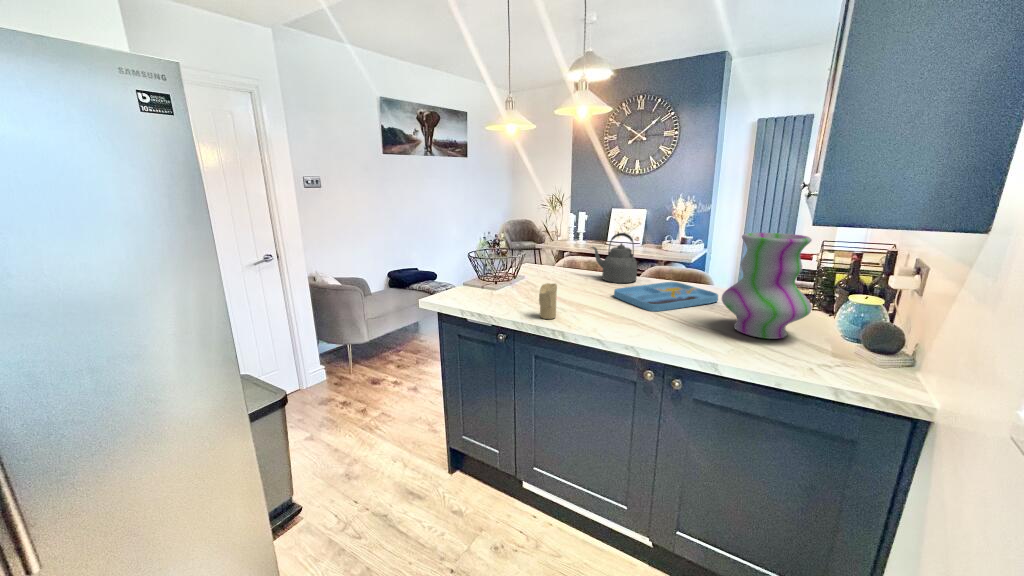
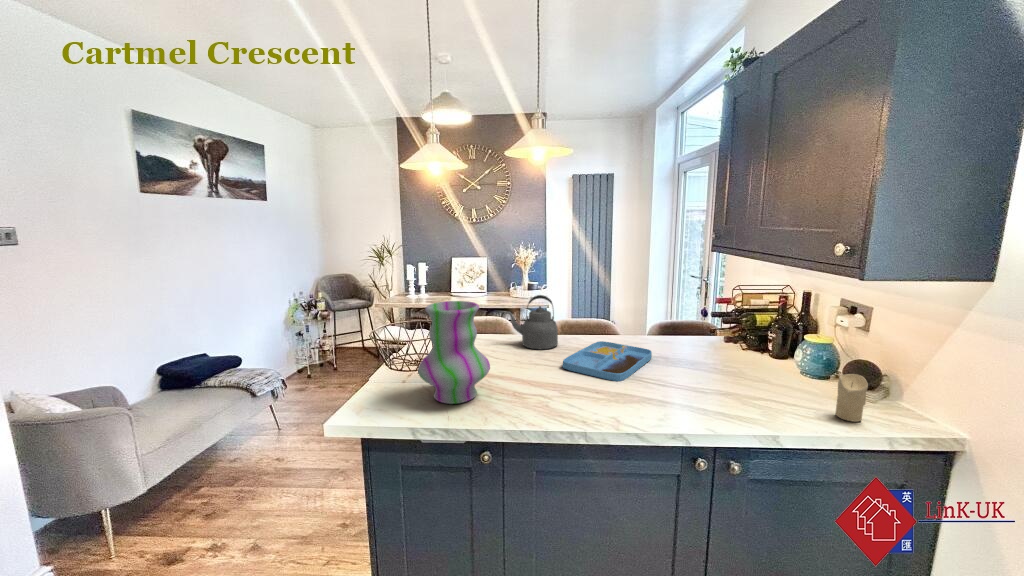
vase: present [722,233,812,339] -> present [418,301,490,404]
candle: present [539,283,557,319] -> present [836,374,868,422]

